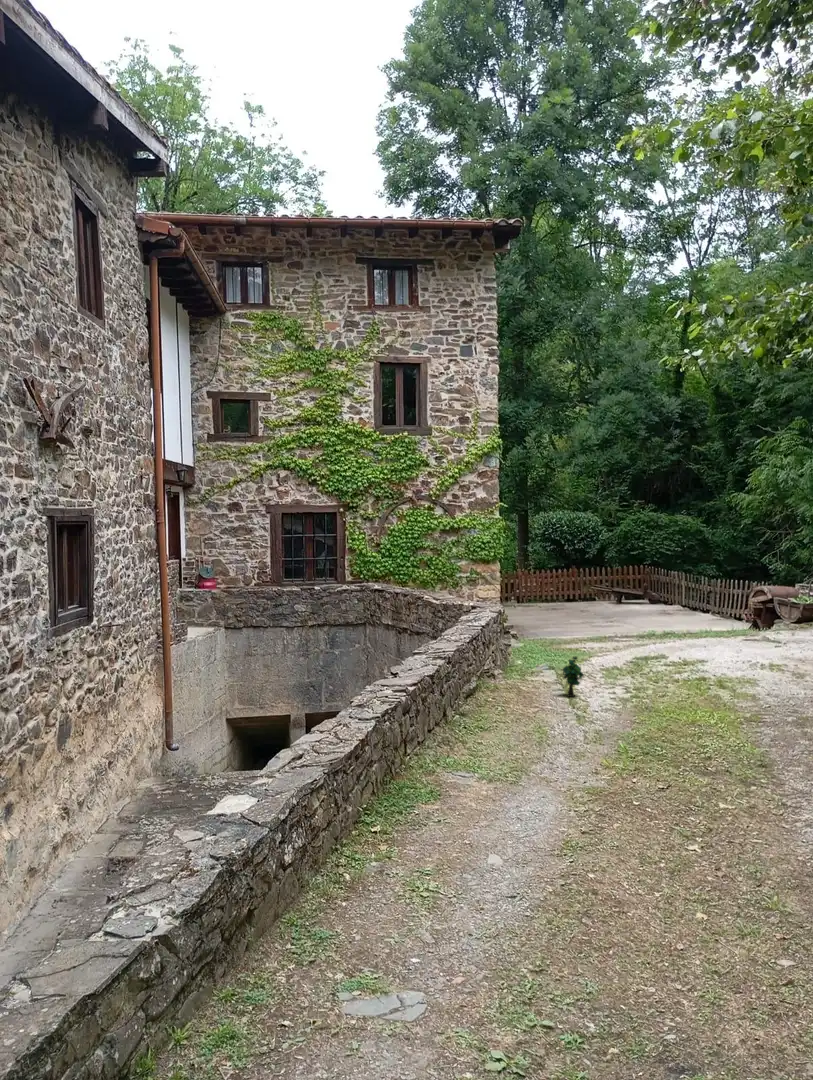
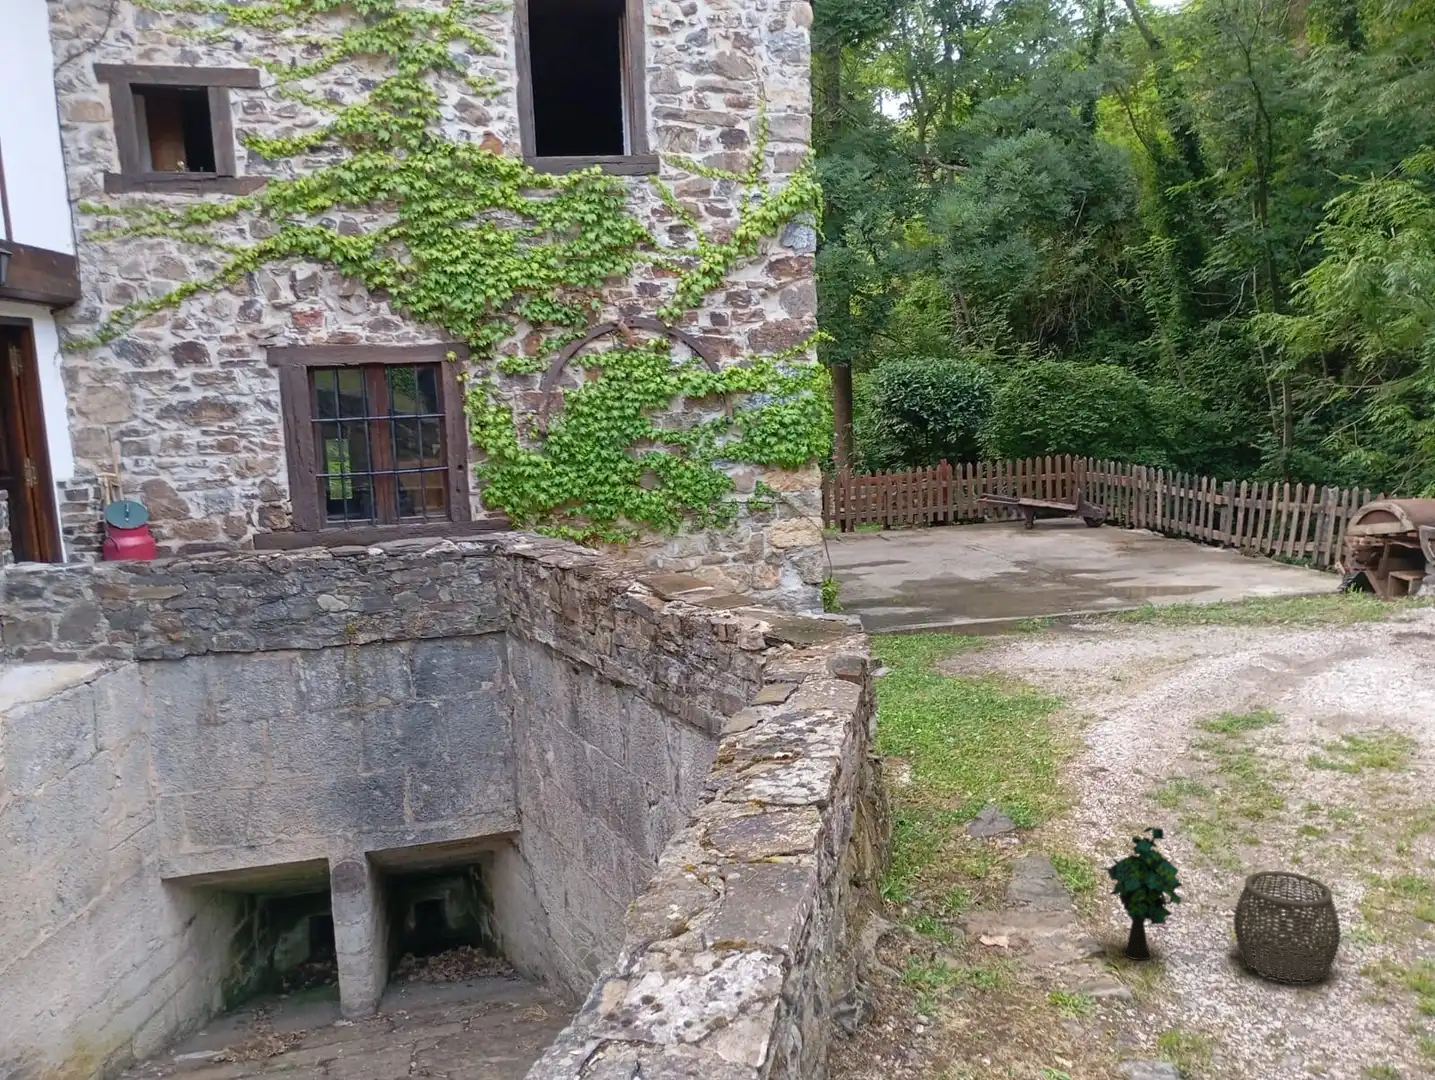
woven basket: none [598,672,628,701] -> present [1234,871,1341,982]

